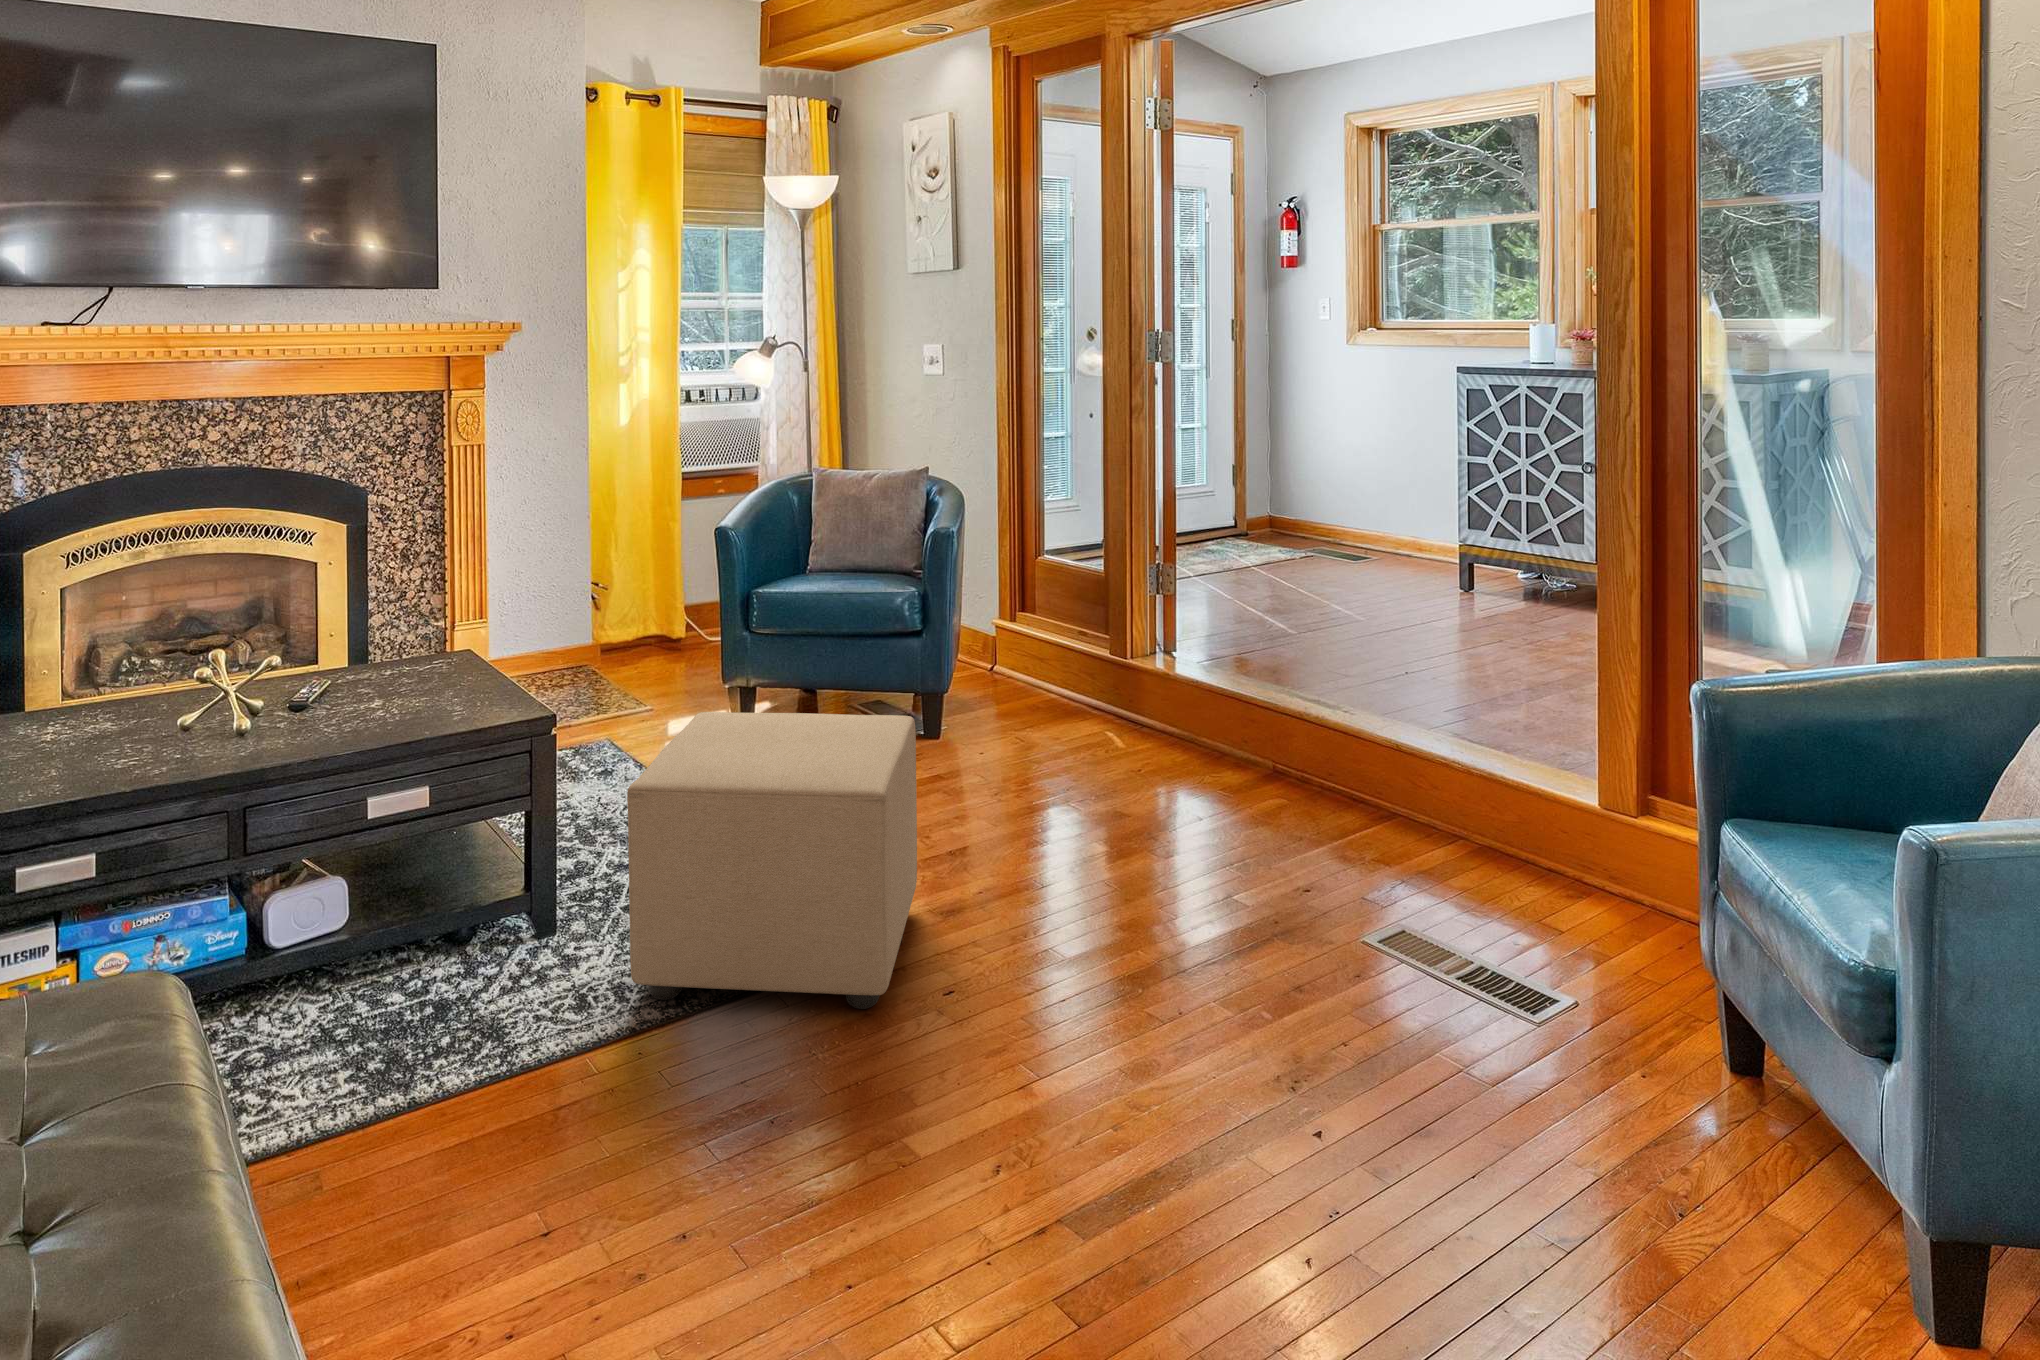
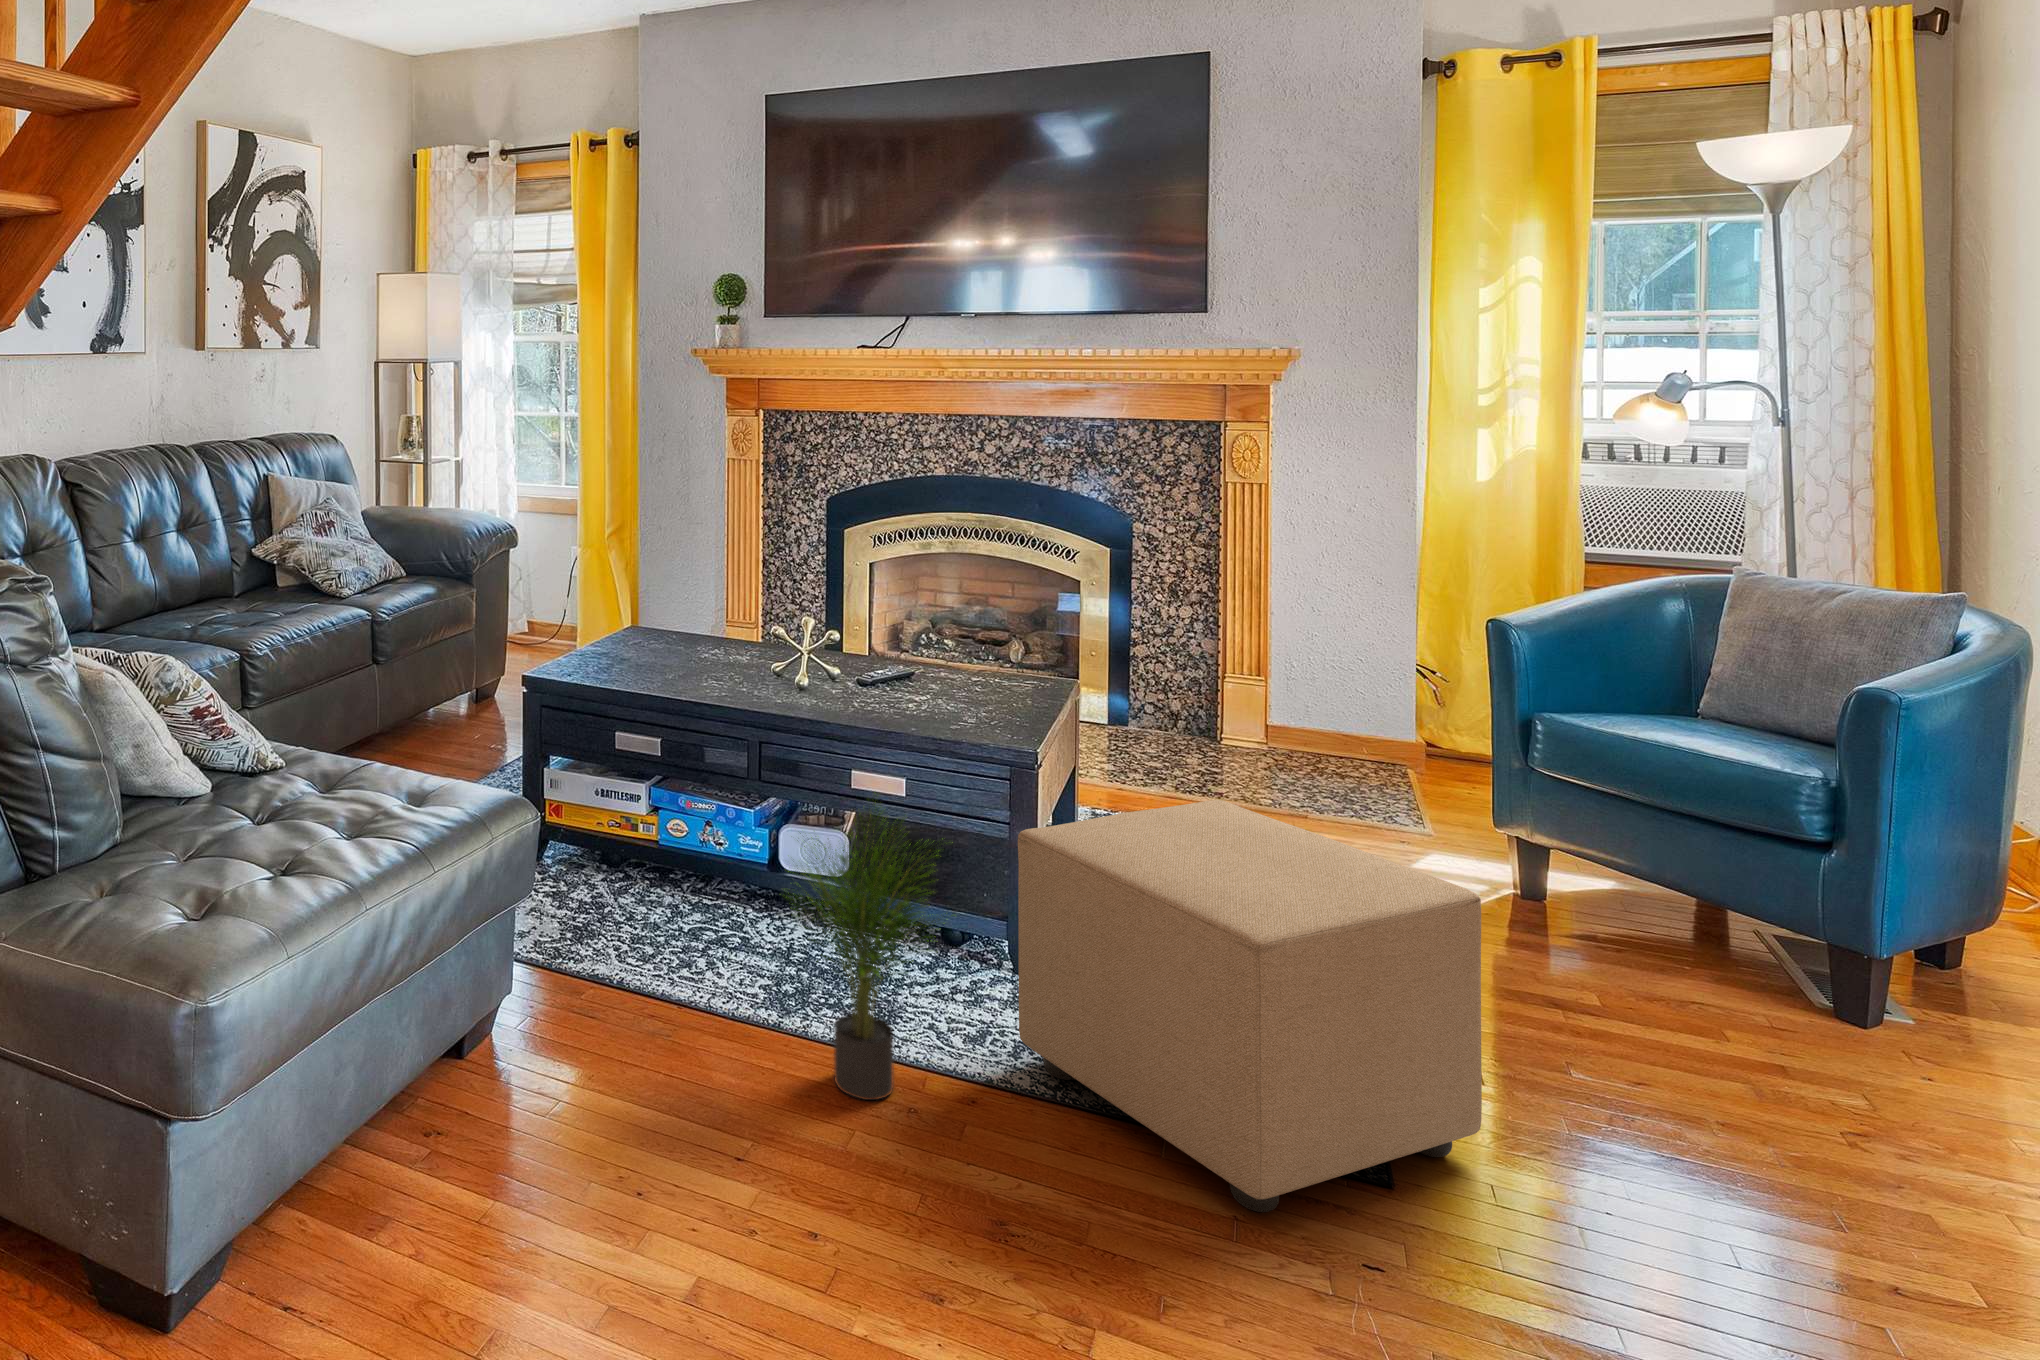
potted plant: none [420,793,640,1112] -> present [788,799,939,1100]

